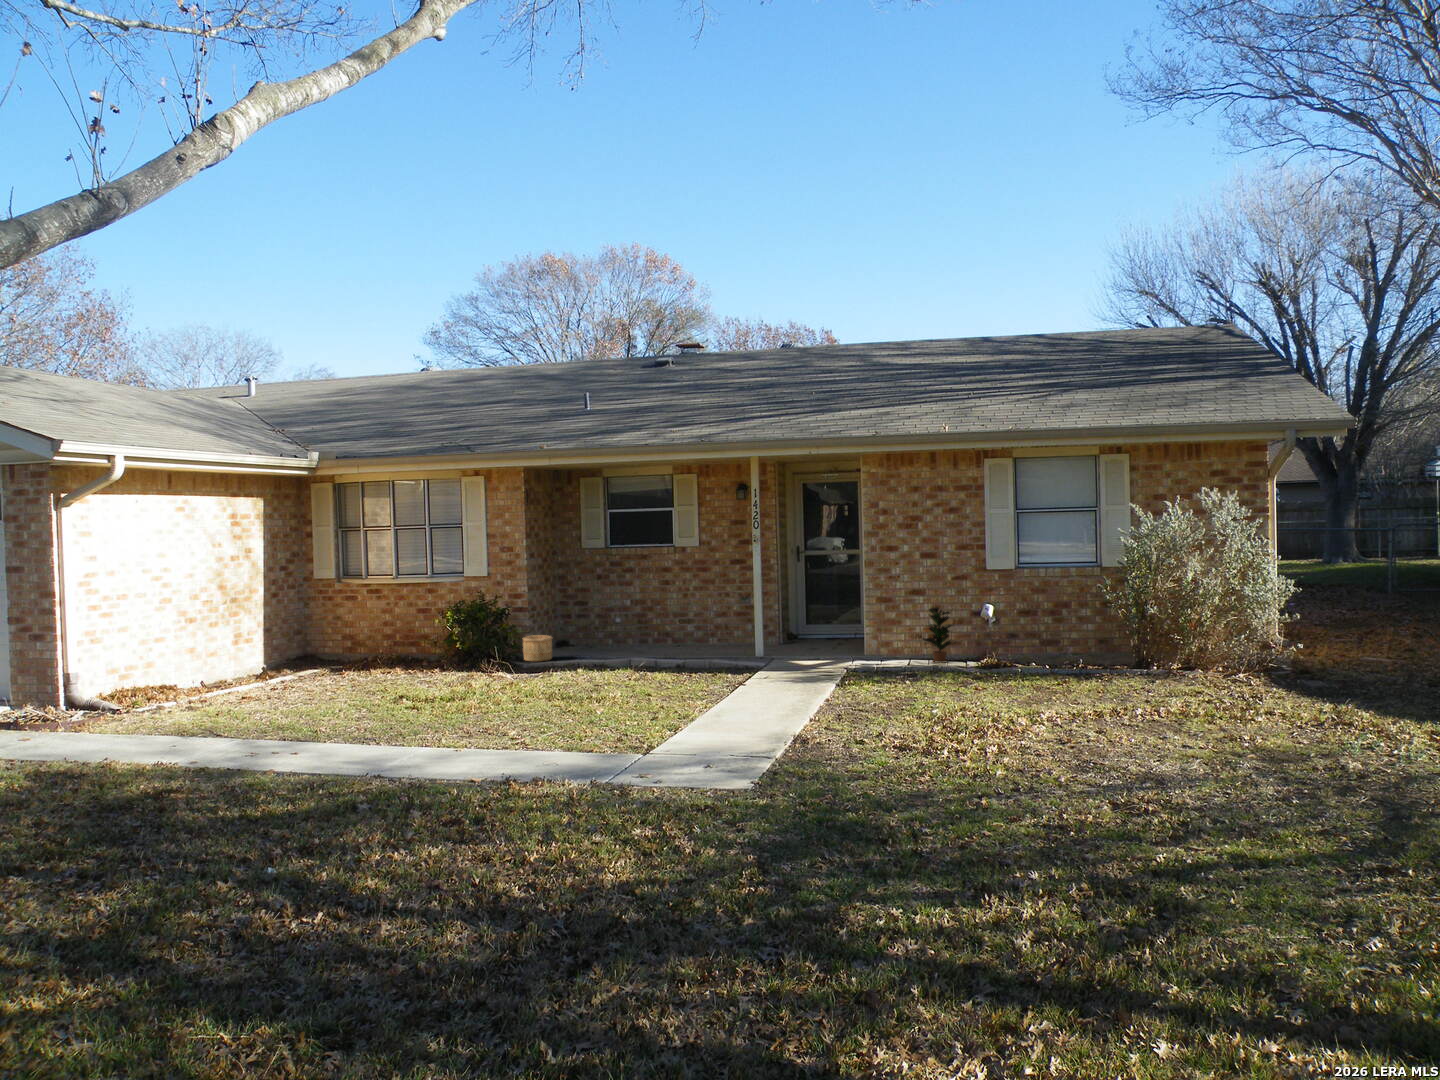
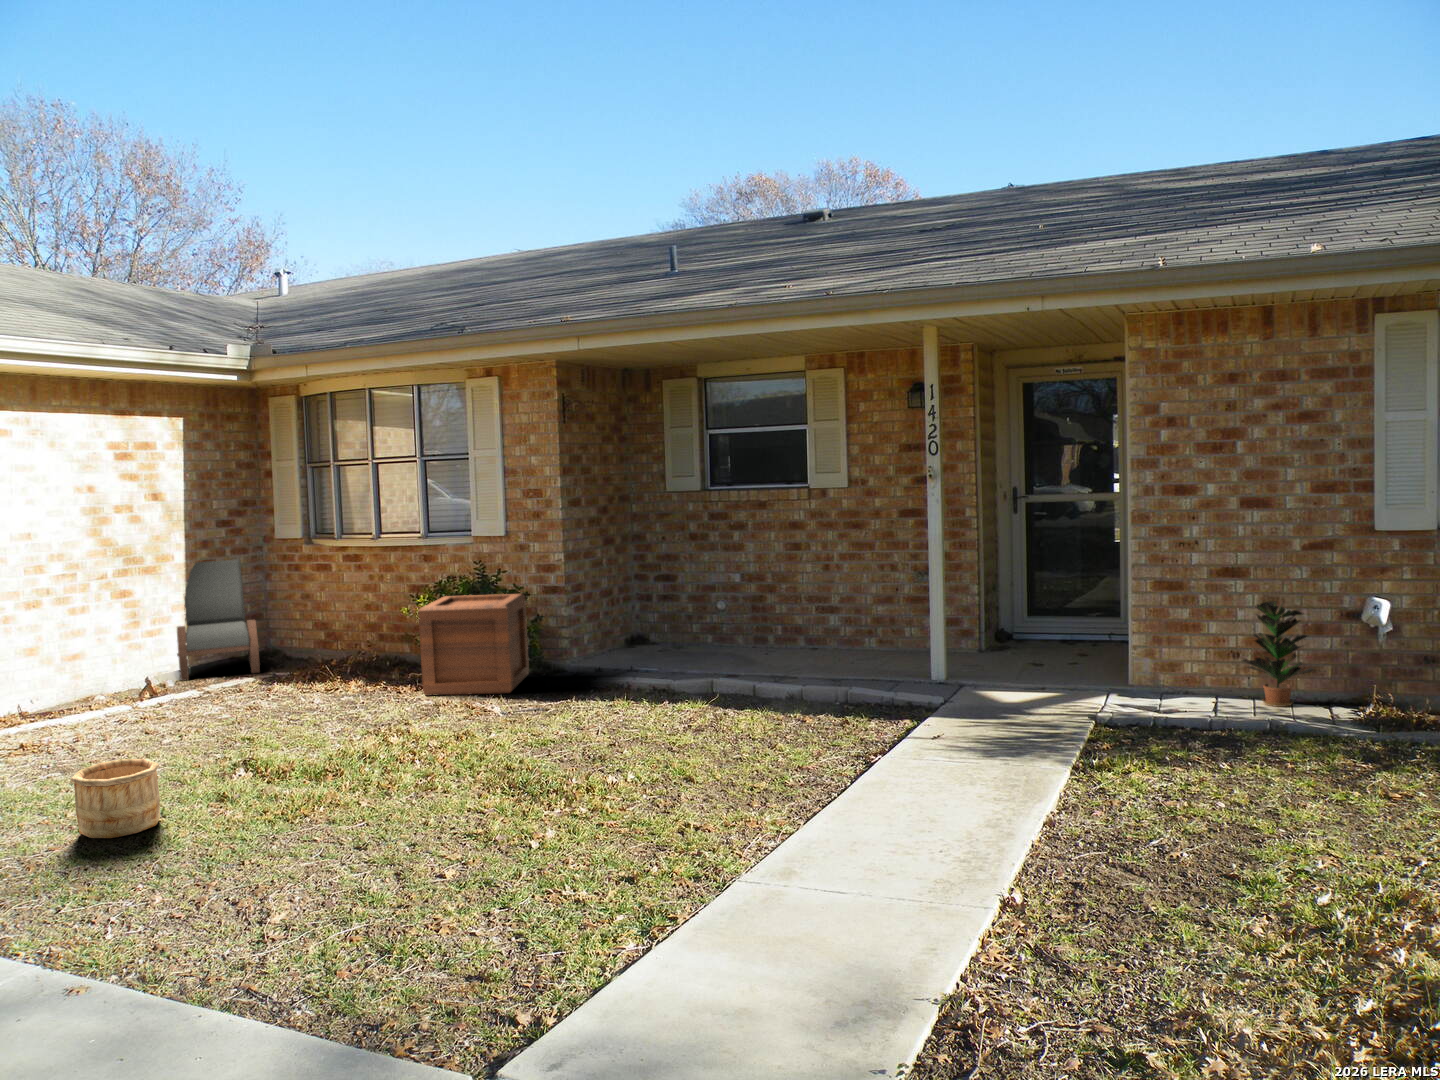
lounge chair: none [261,592,324,671] -> present [177,559,260,681]
wooden crate: none [451,611,510,672] -> present [418,594,529,696]
wooden bucket: present [523,635,552,661] -> present [71,759,160,838]

